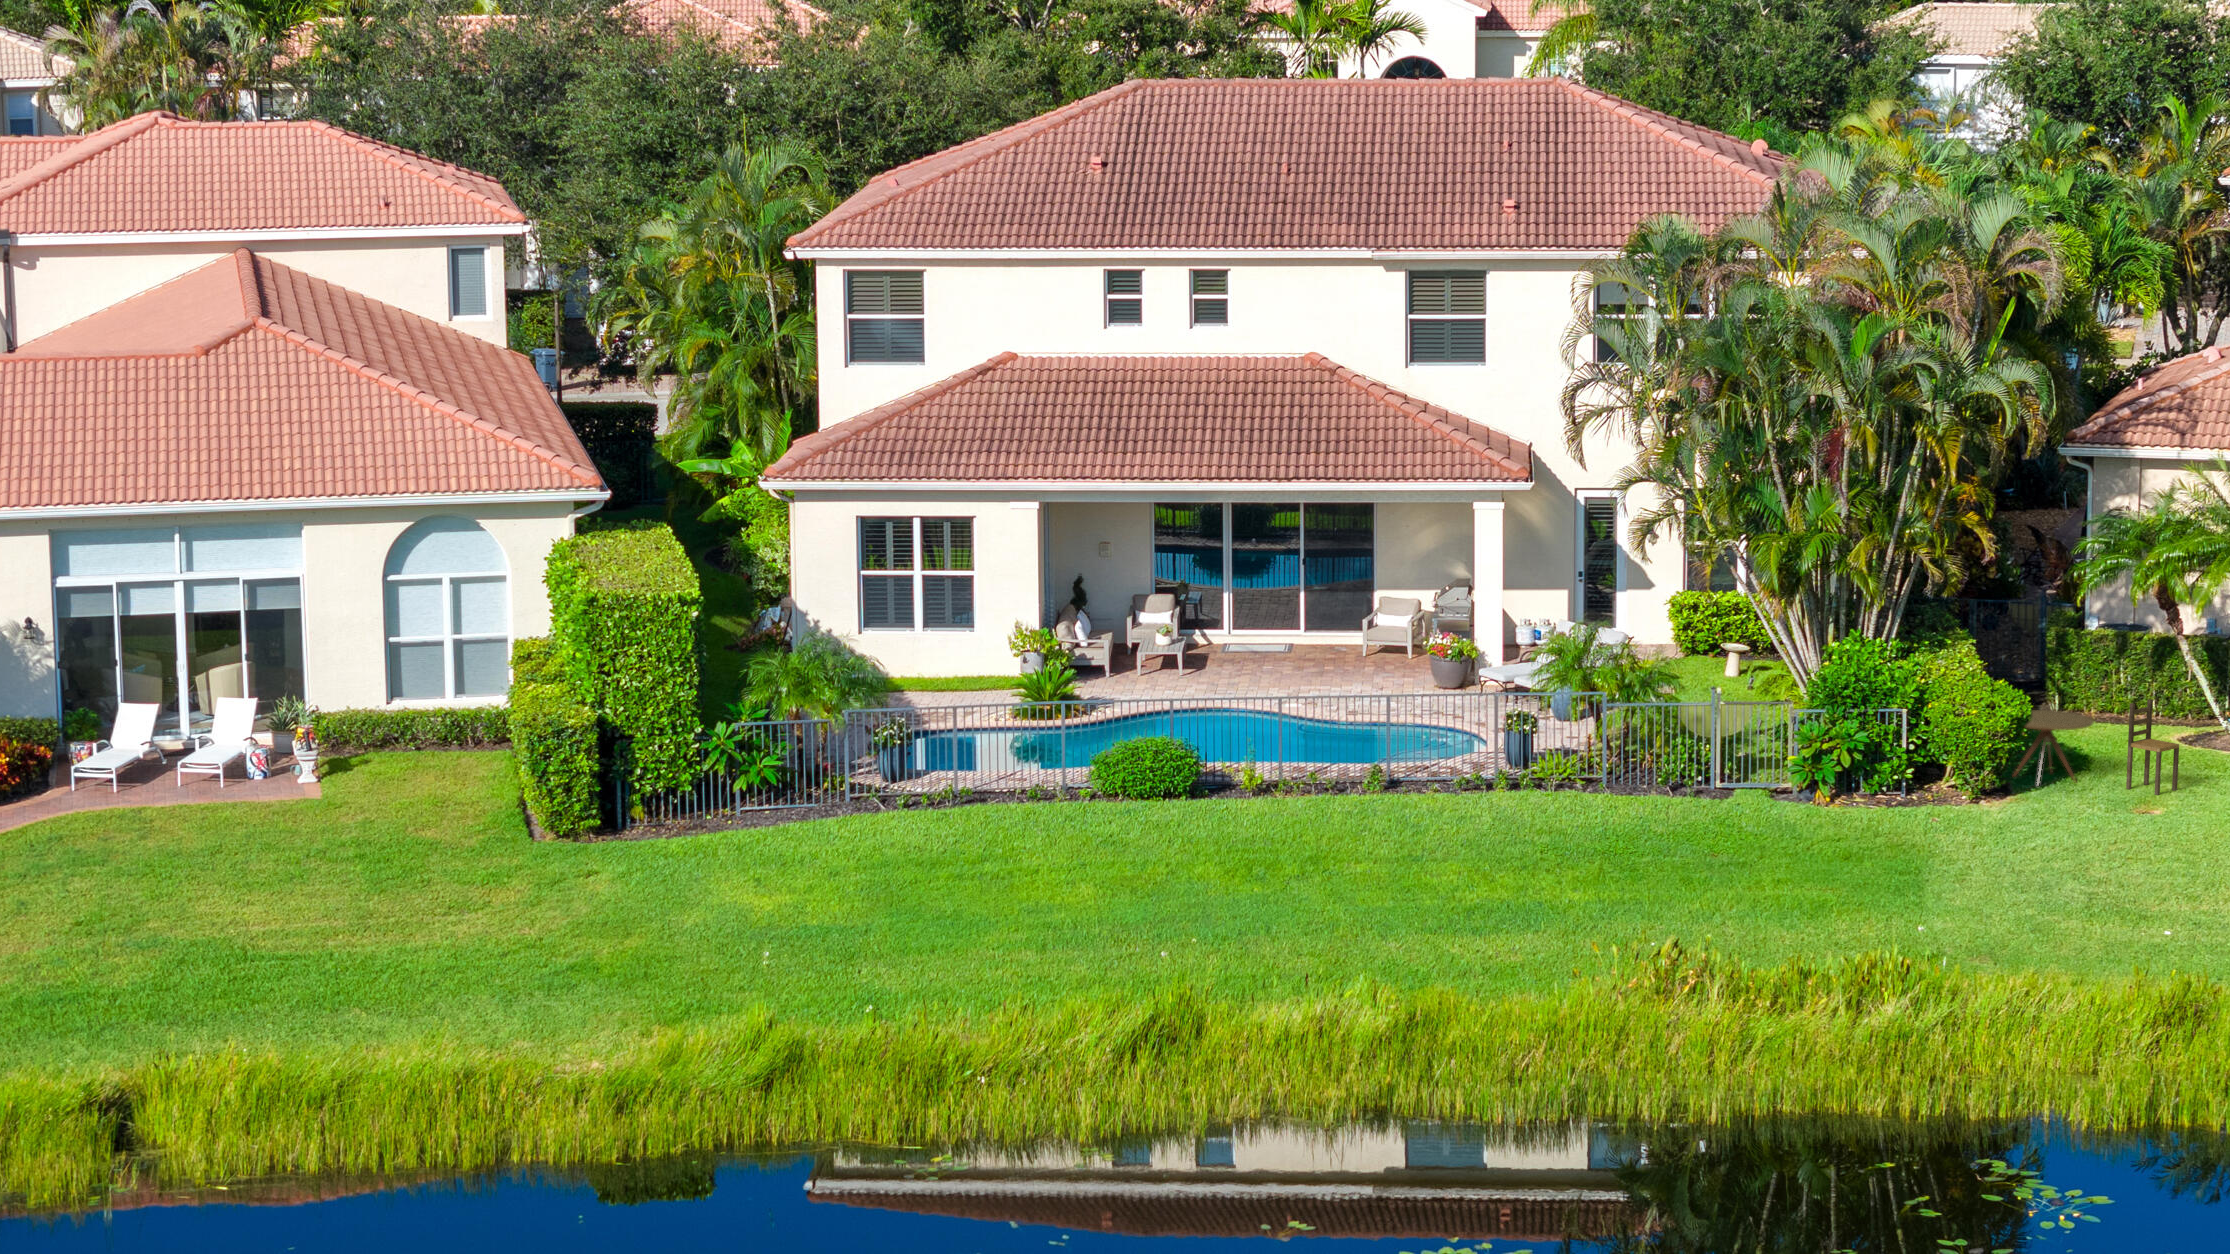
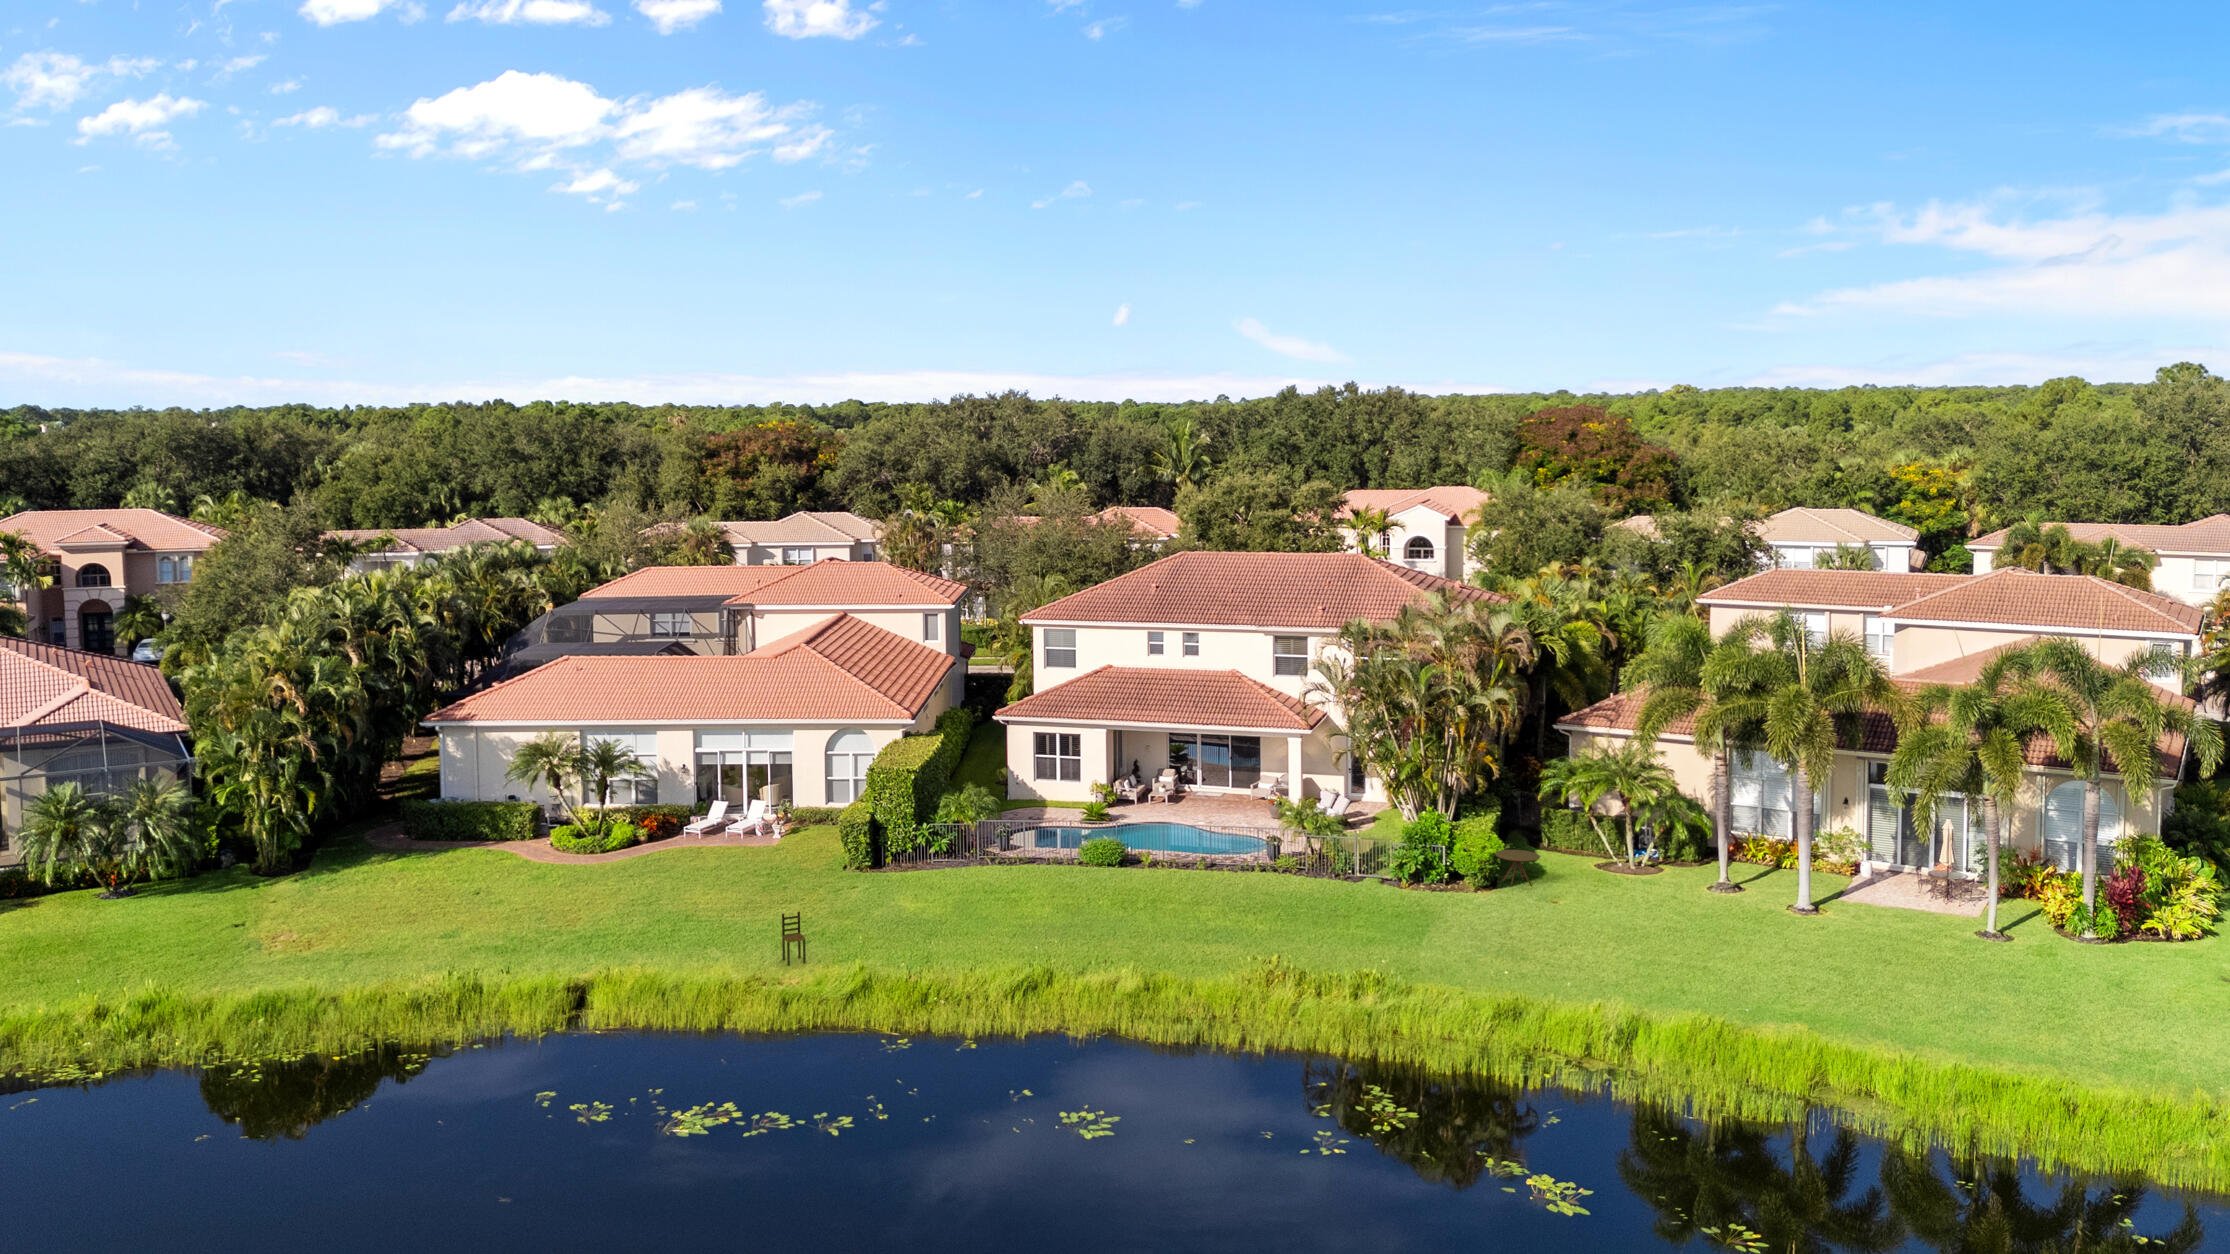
chair: present [2126,699,2179,795] -> present [782,912,806,966]

